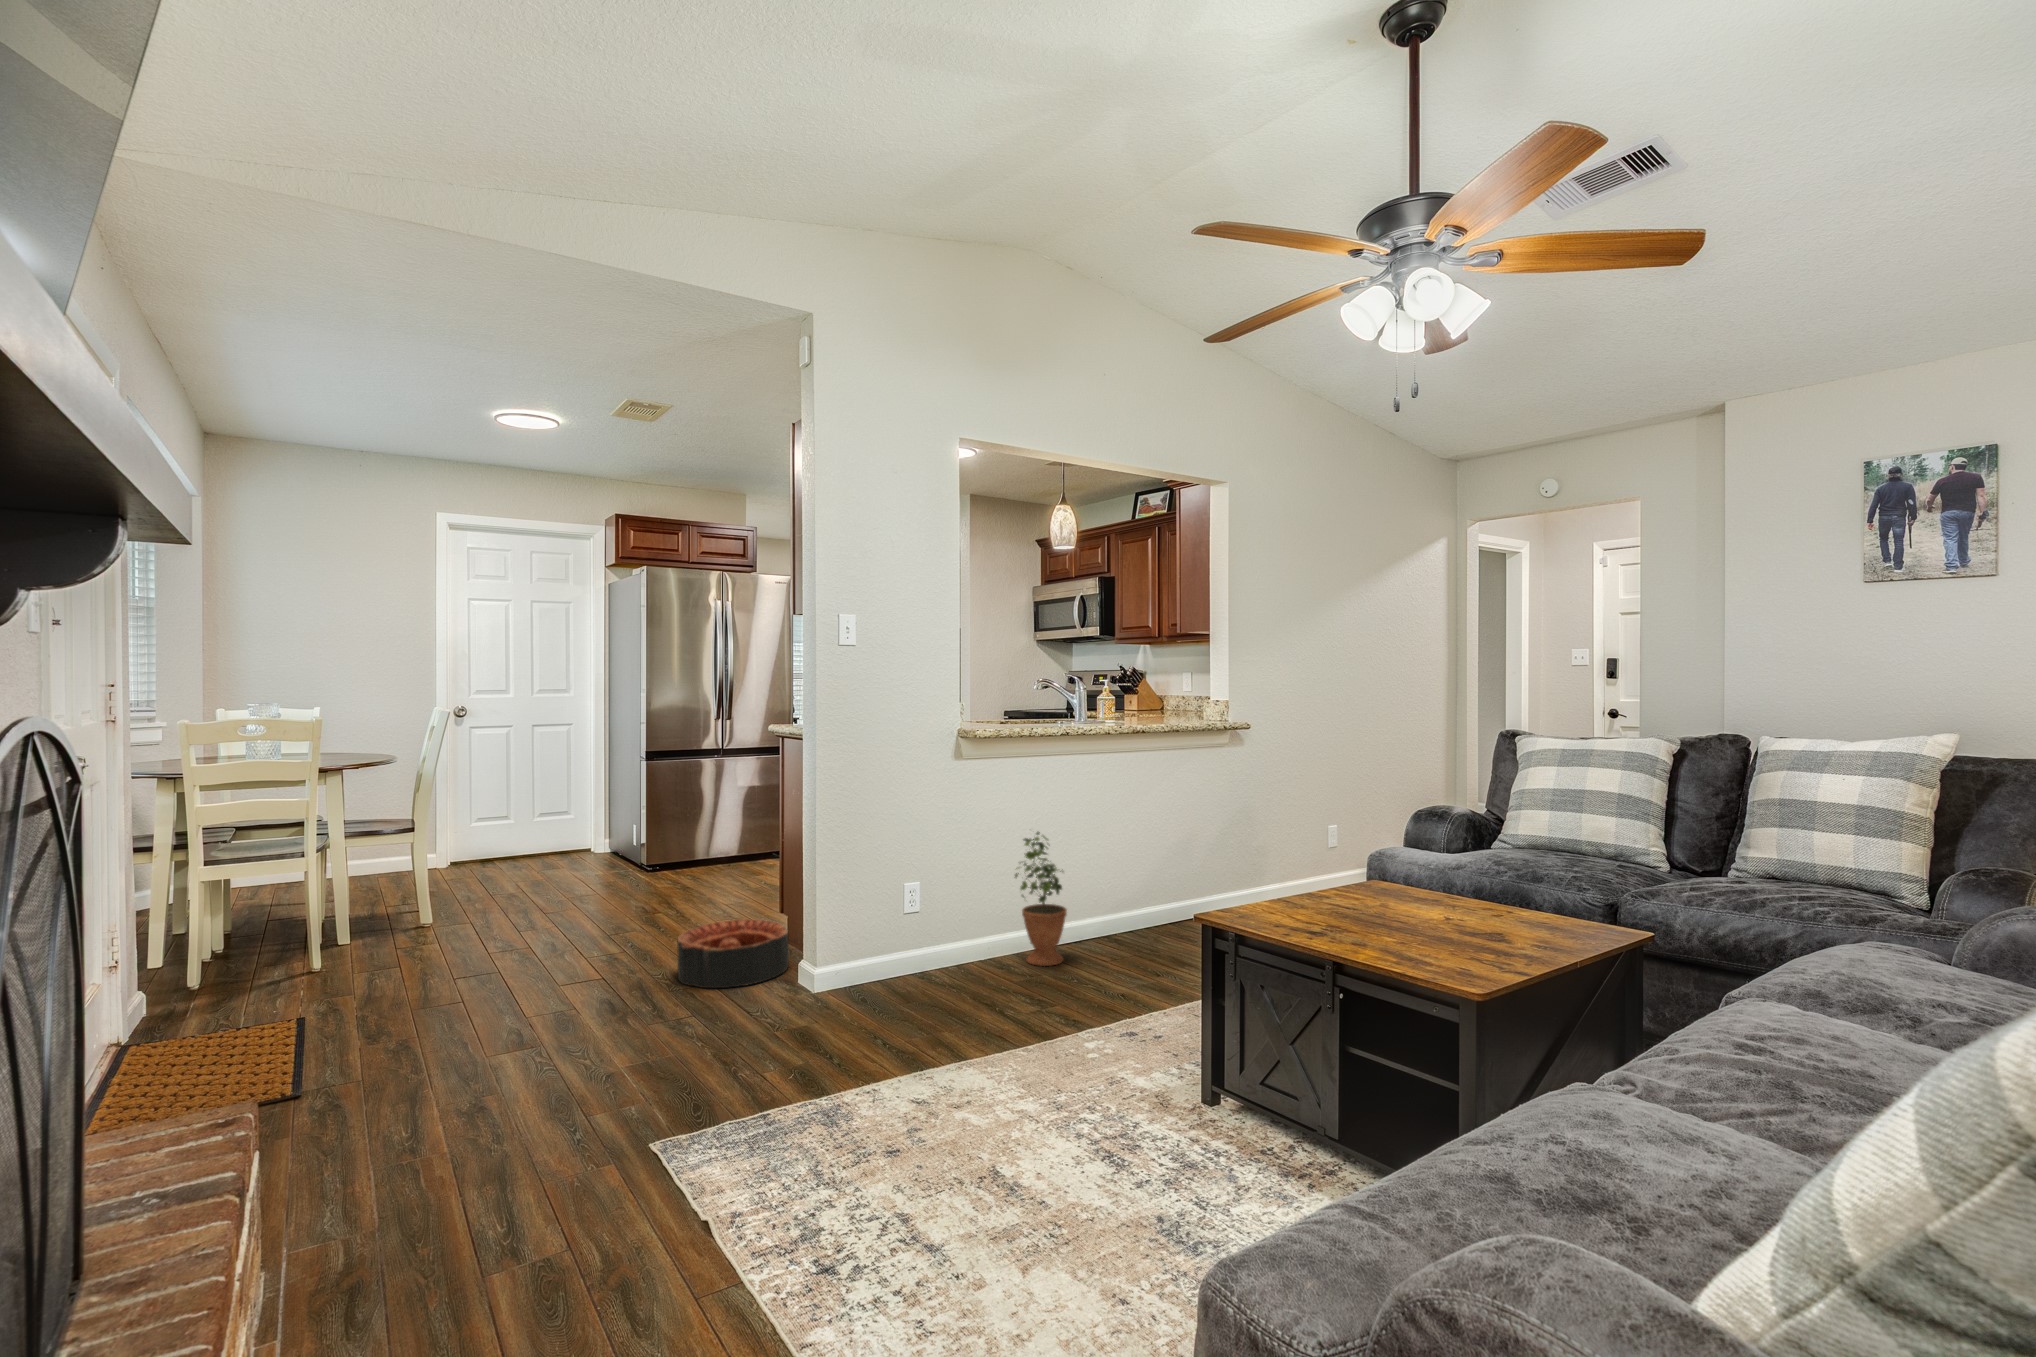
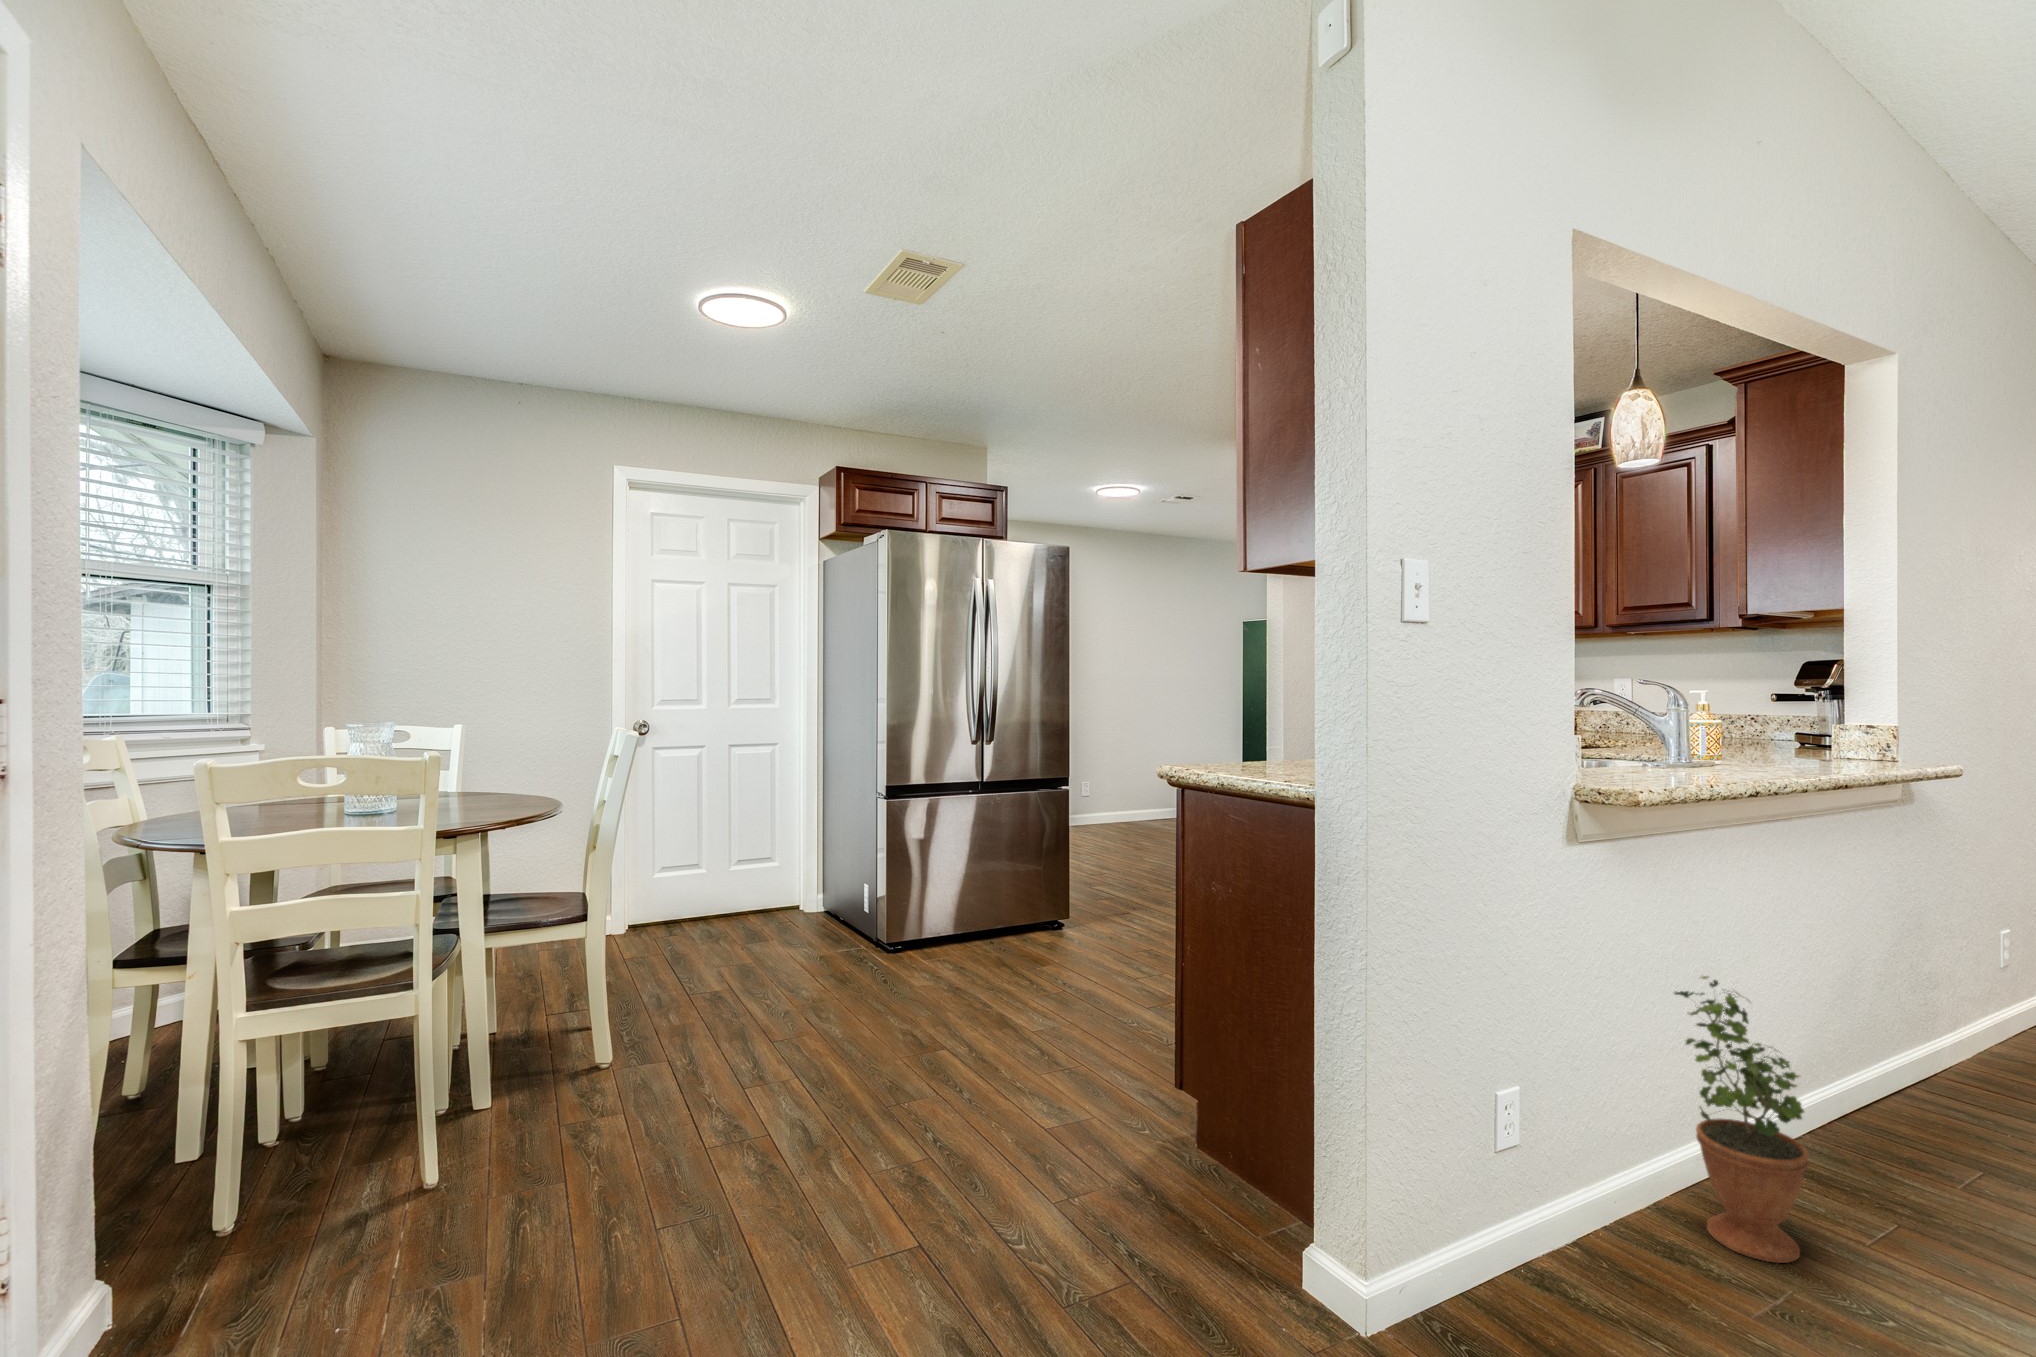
basket: present [678,919,789,988] -> none [1056,1117,1259,1307]

